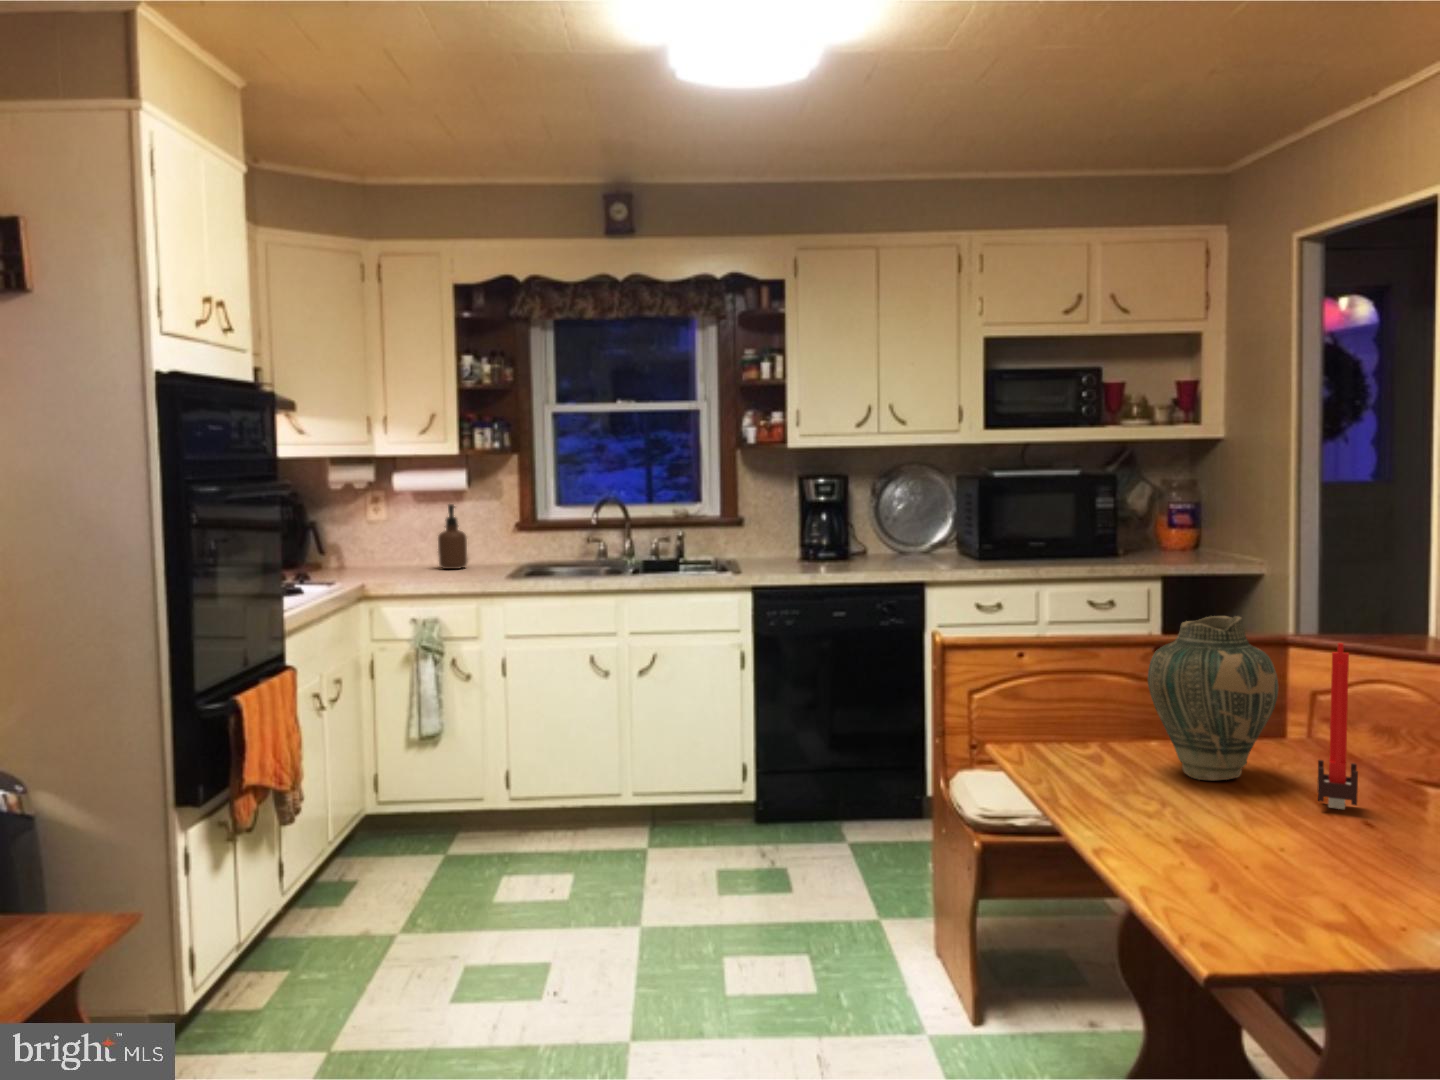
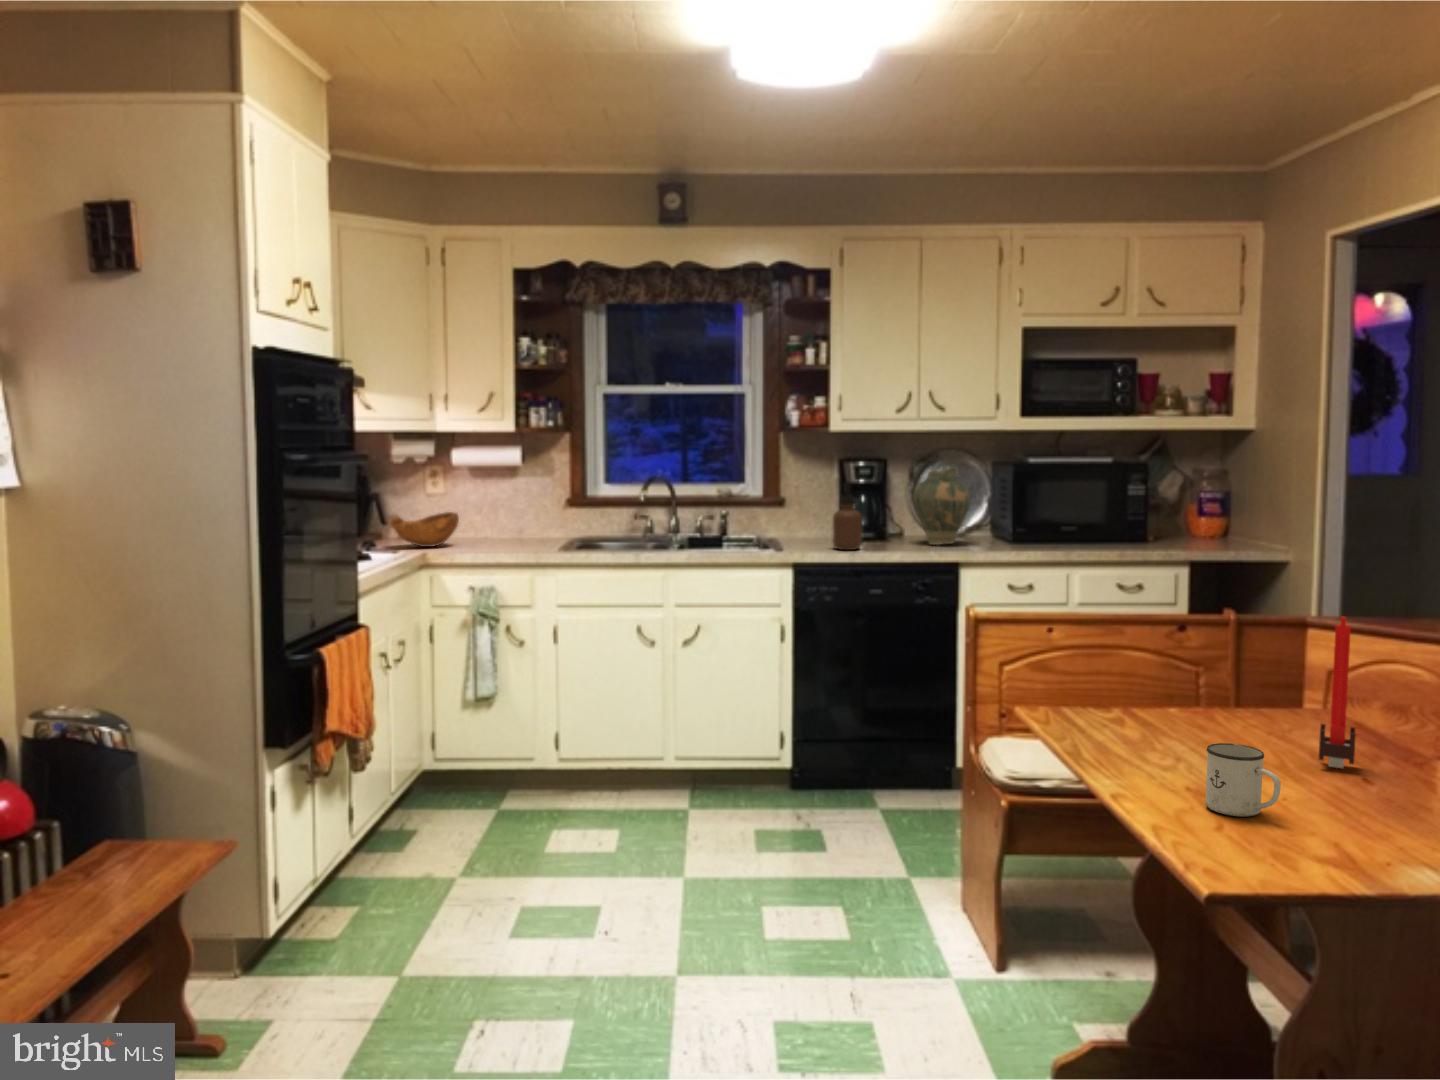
soap dispenser: present [438,504,467,569] -> present [833,483,862,550]
wooden bowl: none [329,540,402,577] -> present [391,512,459,547]
vase: present [1148,616,1278,781] -> present [913,468,970,545]
mug: none [1200,791,1285,876] -> present [1205,743,1281,817]

